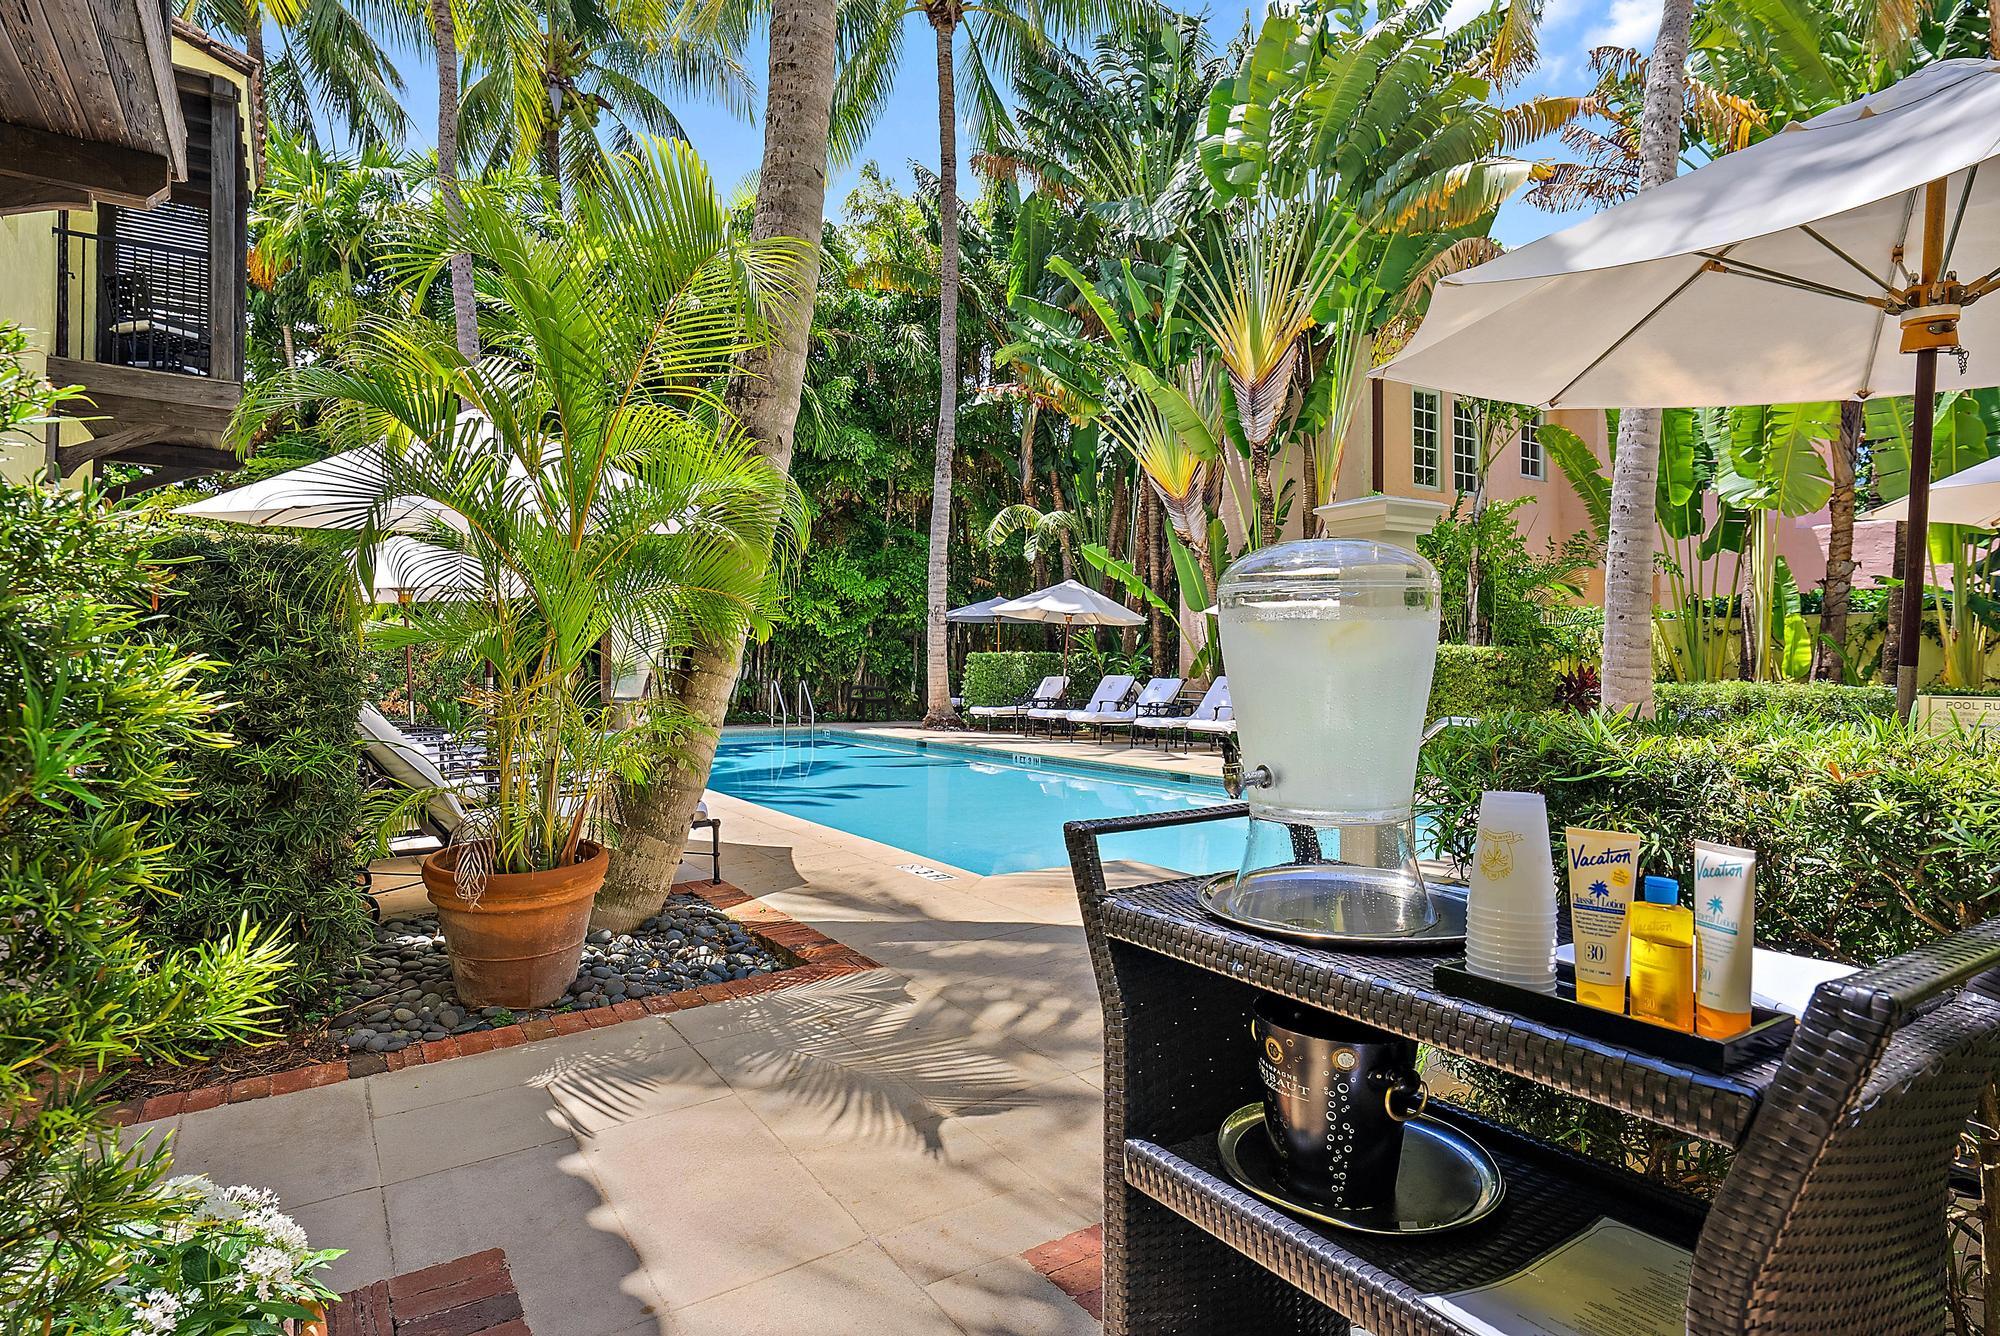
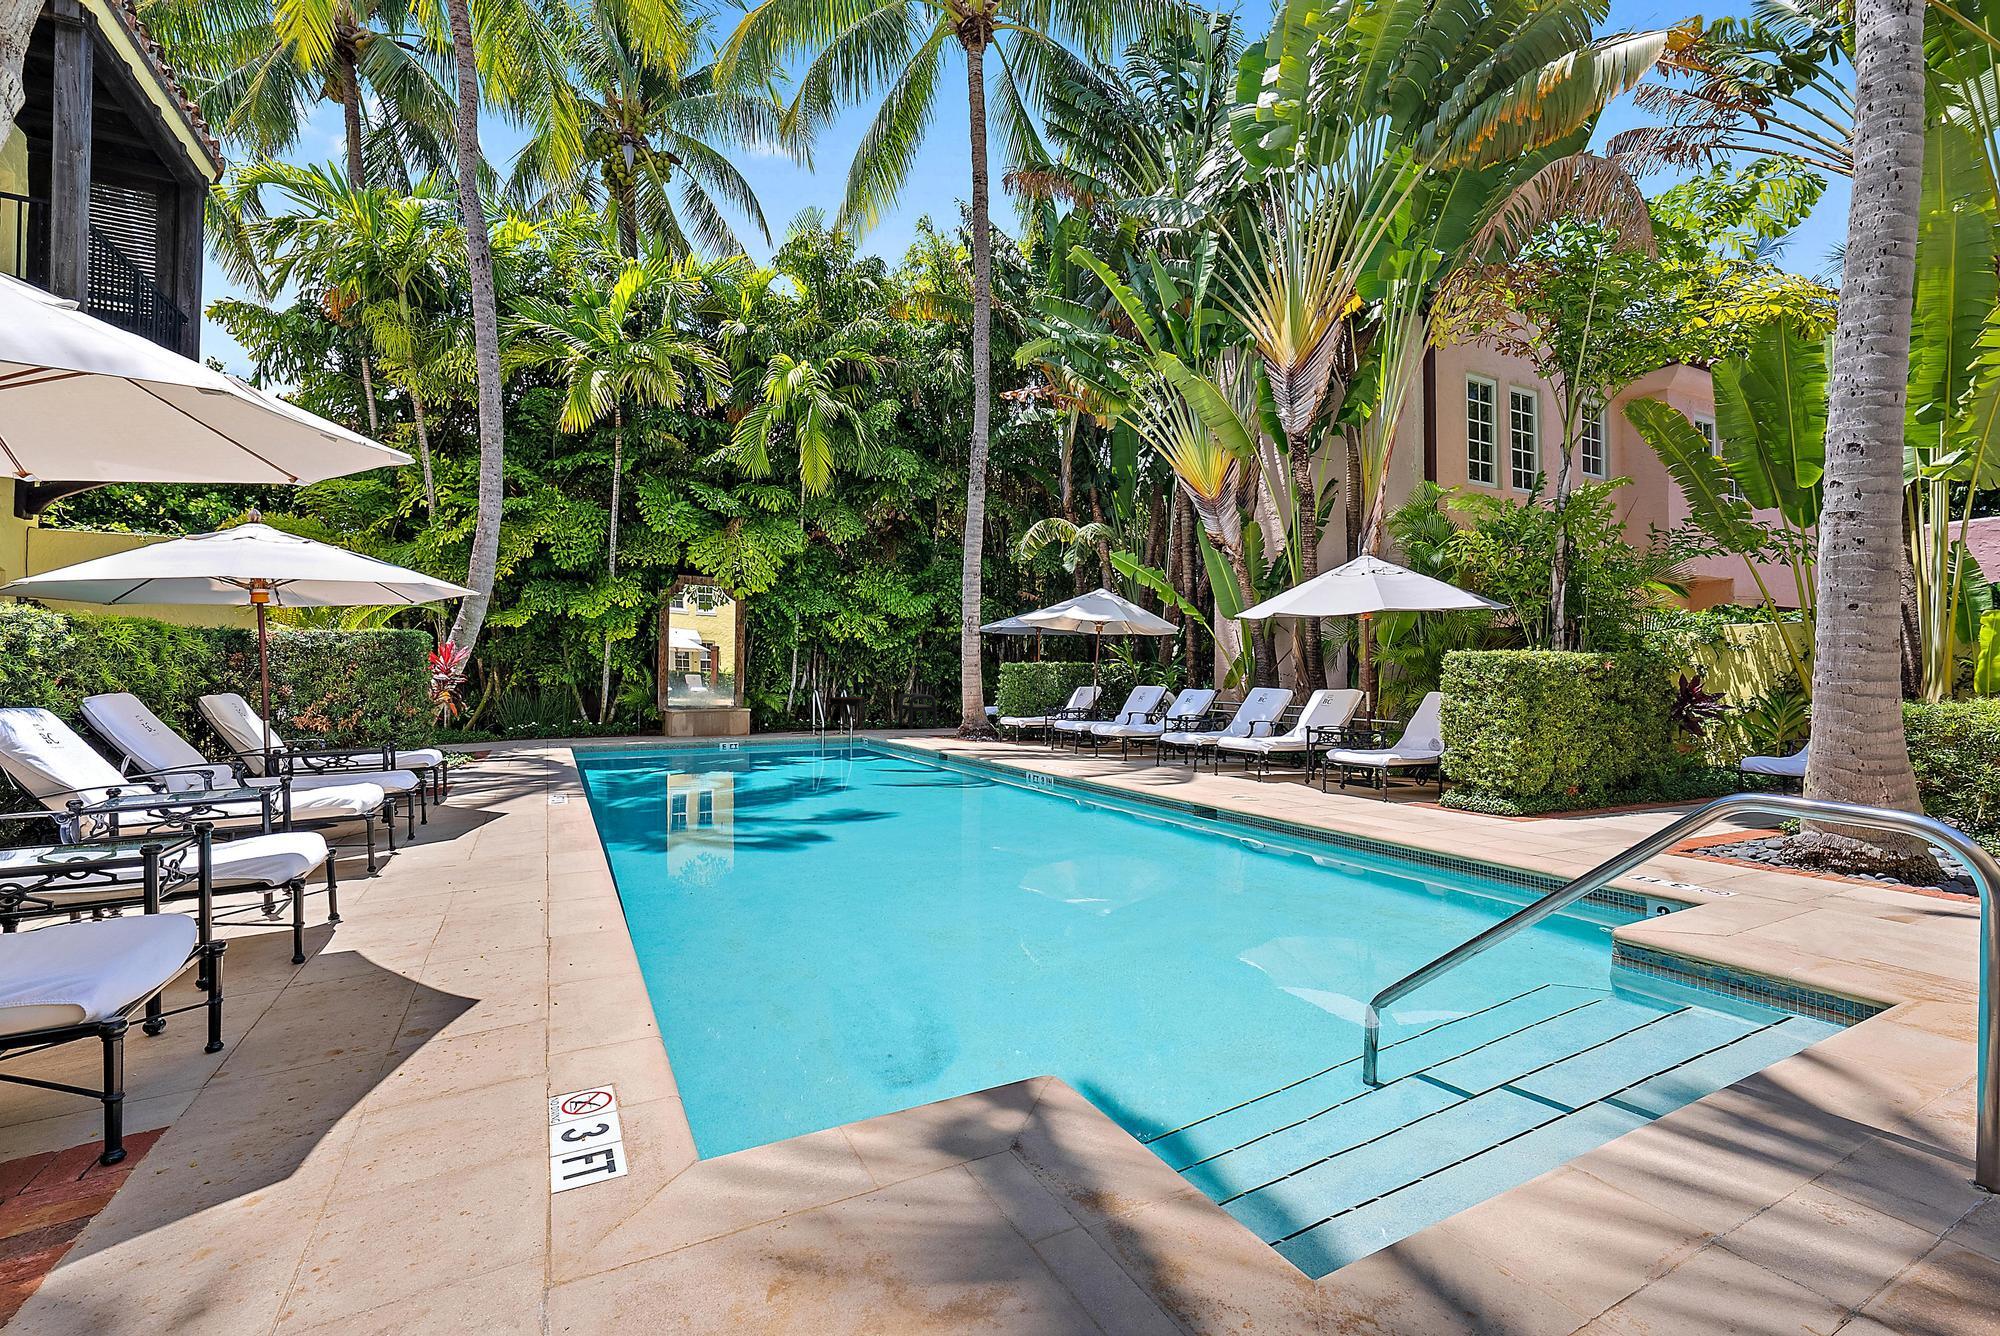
side table: none [775,688,813,723] -> present [828,696,865,730]

